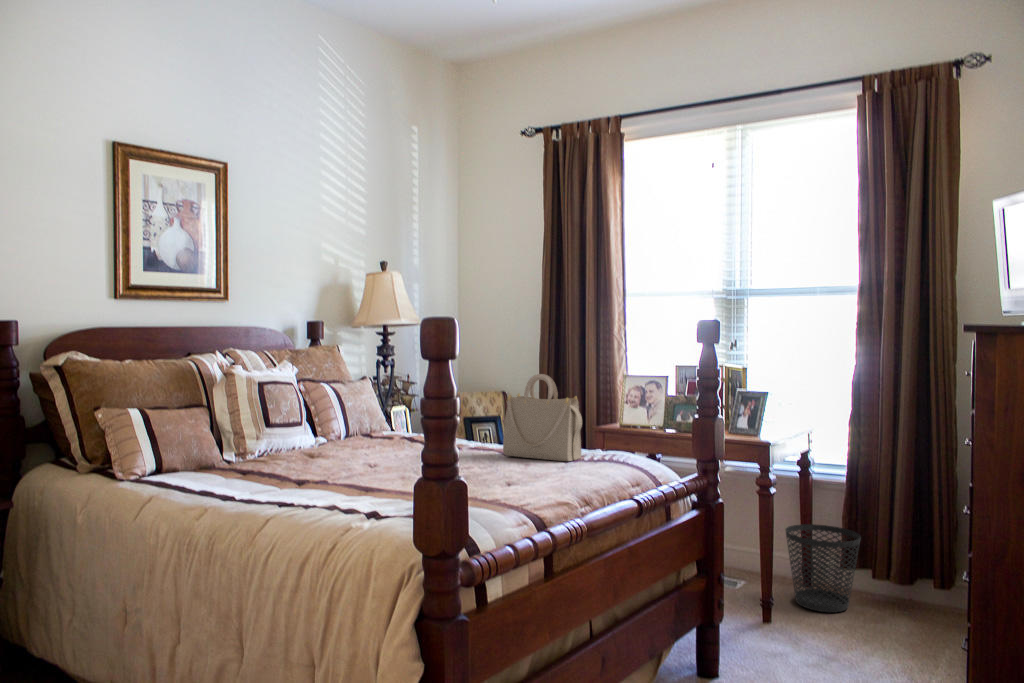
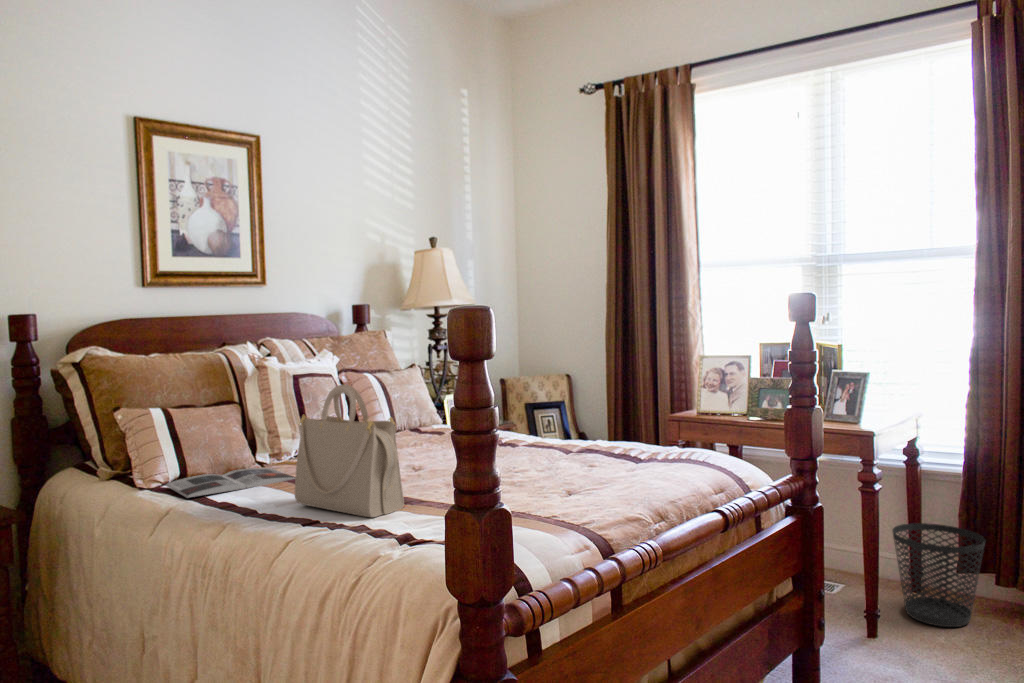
handbag: present [503,374,582,461] -> present [295,385,404,517]
magazine: none [145,465,268,487] -> present [166,468,295,498]

